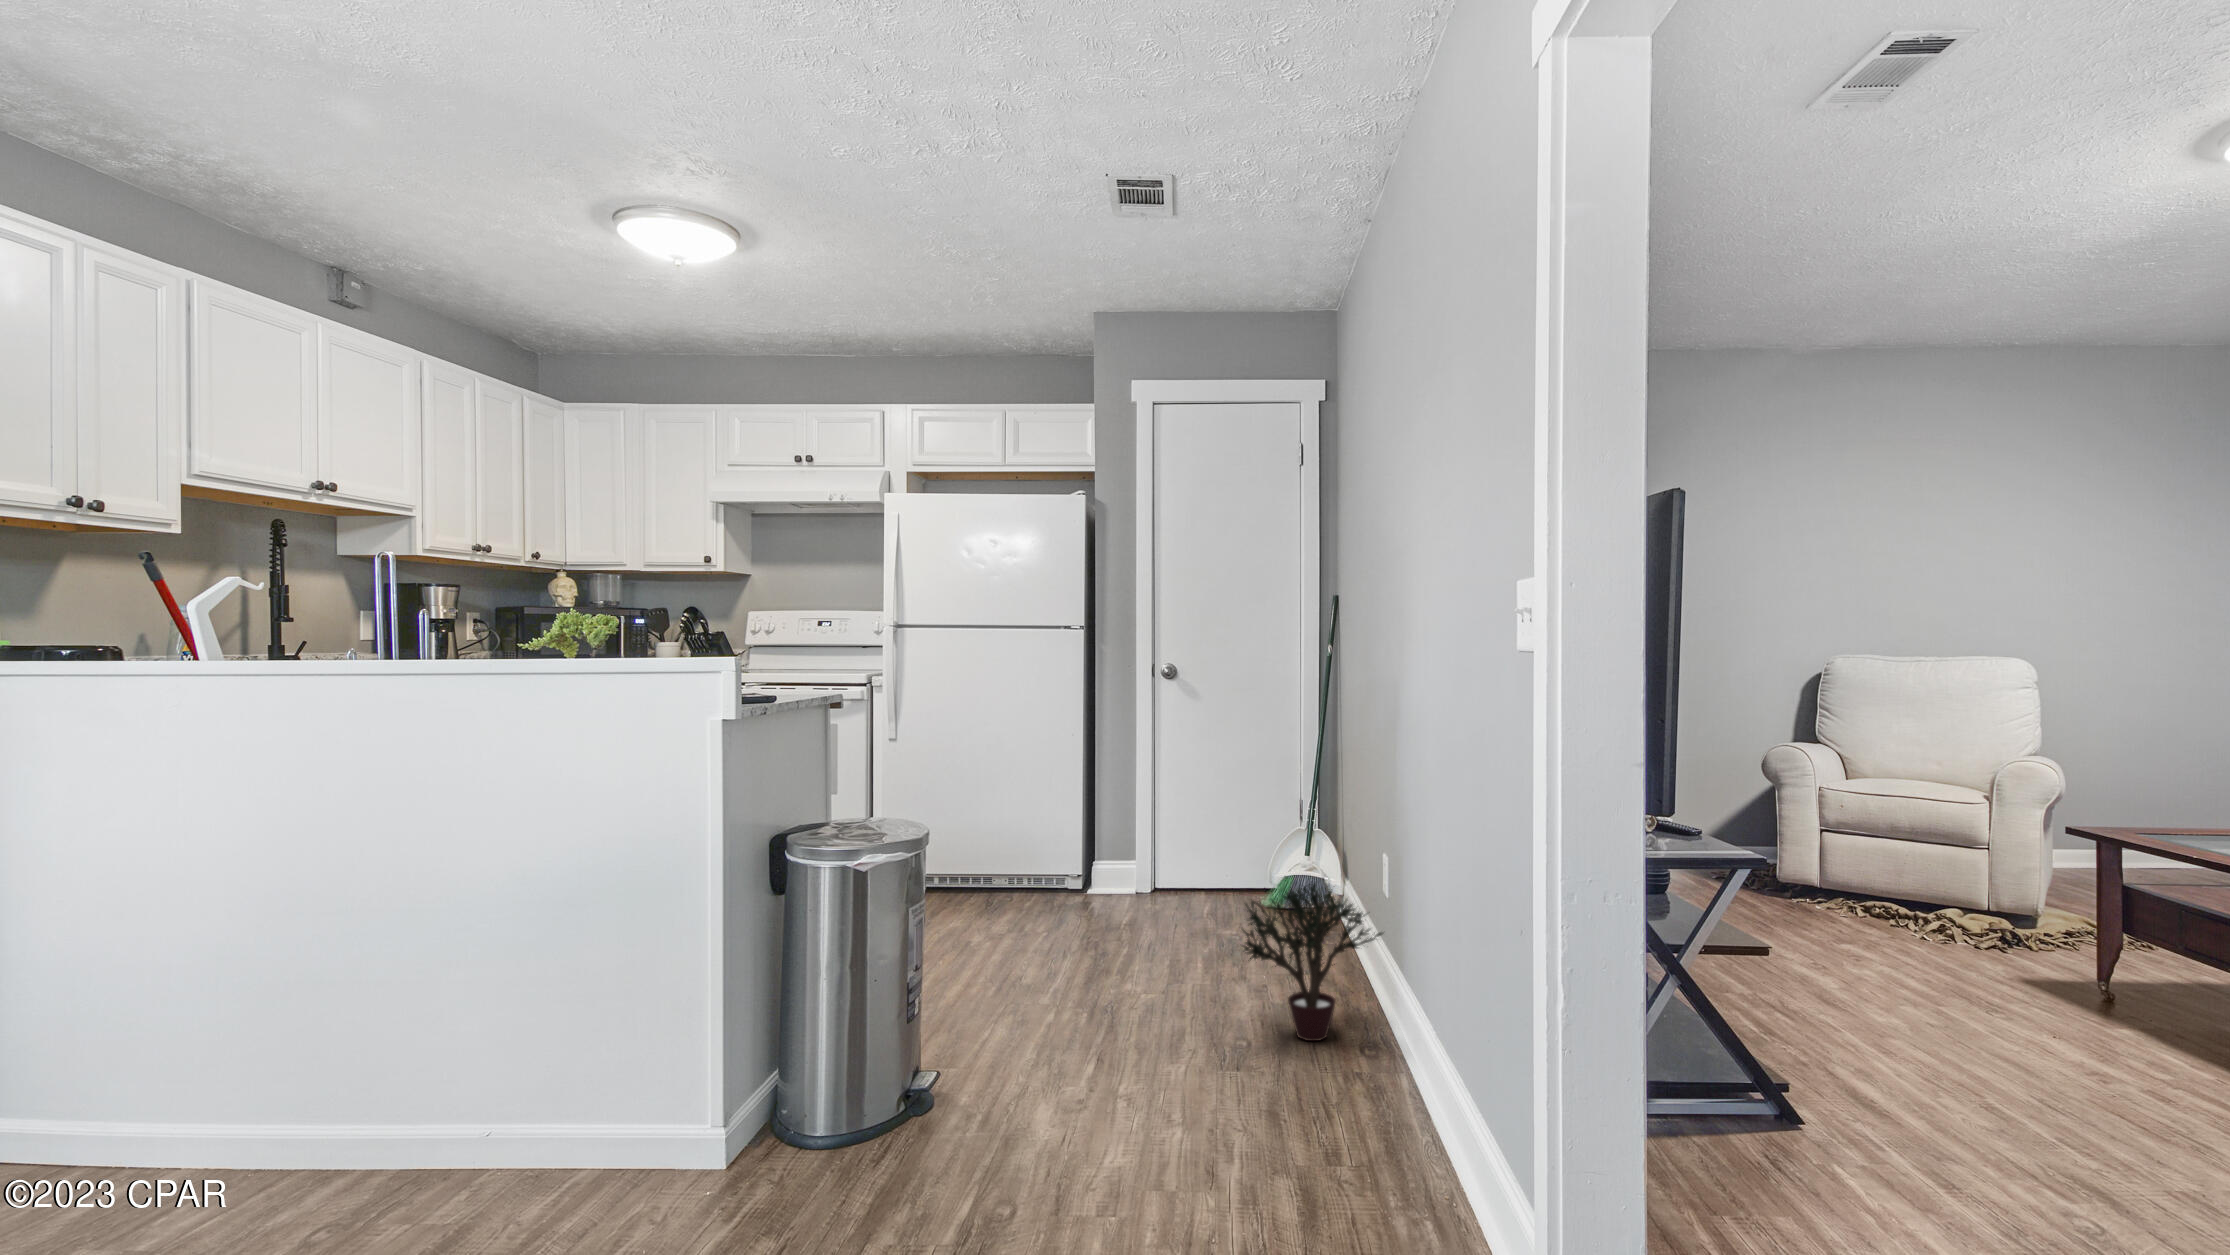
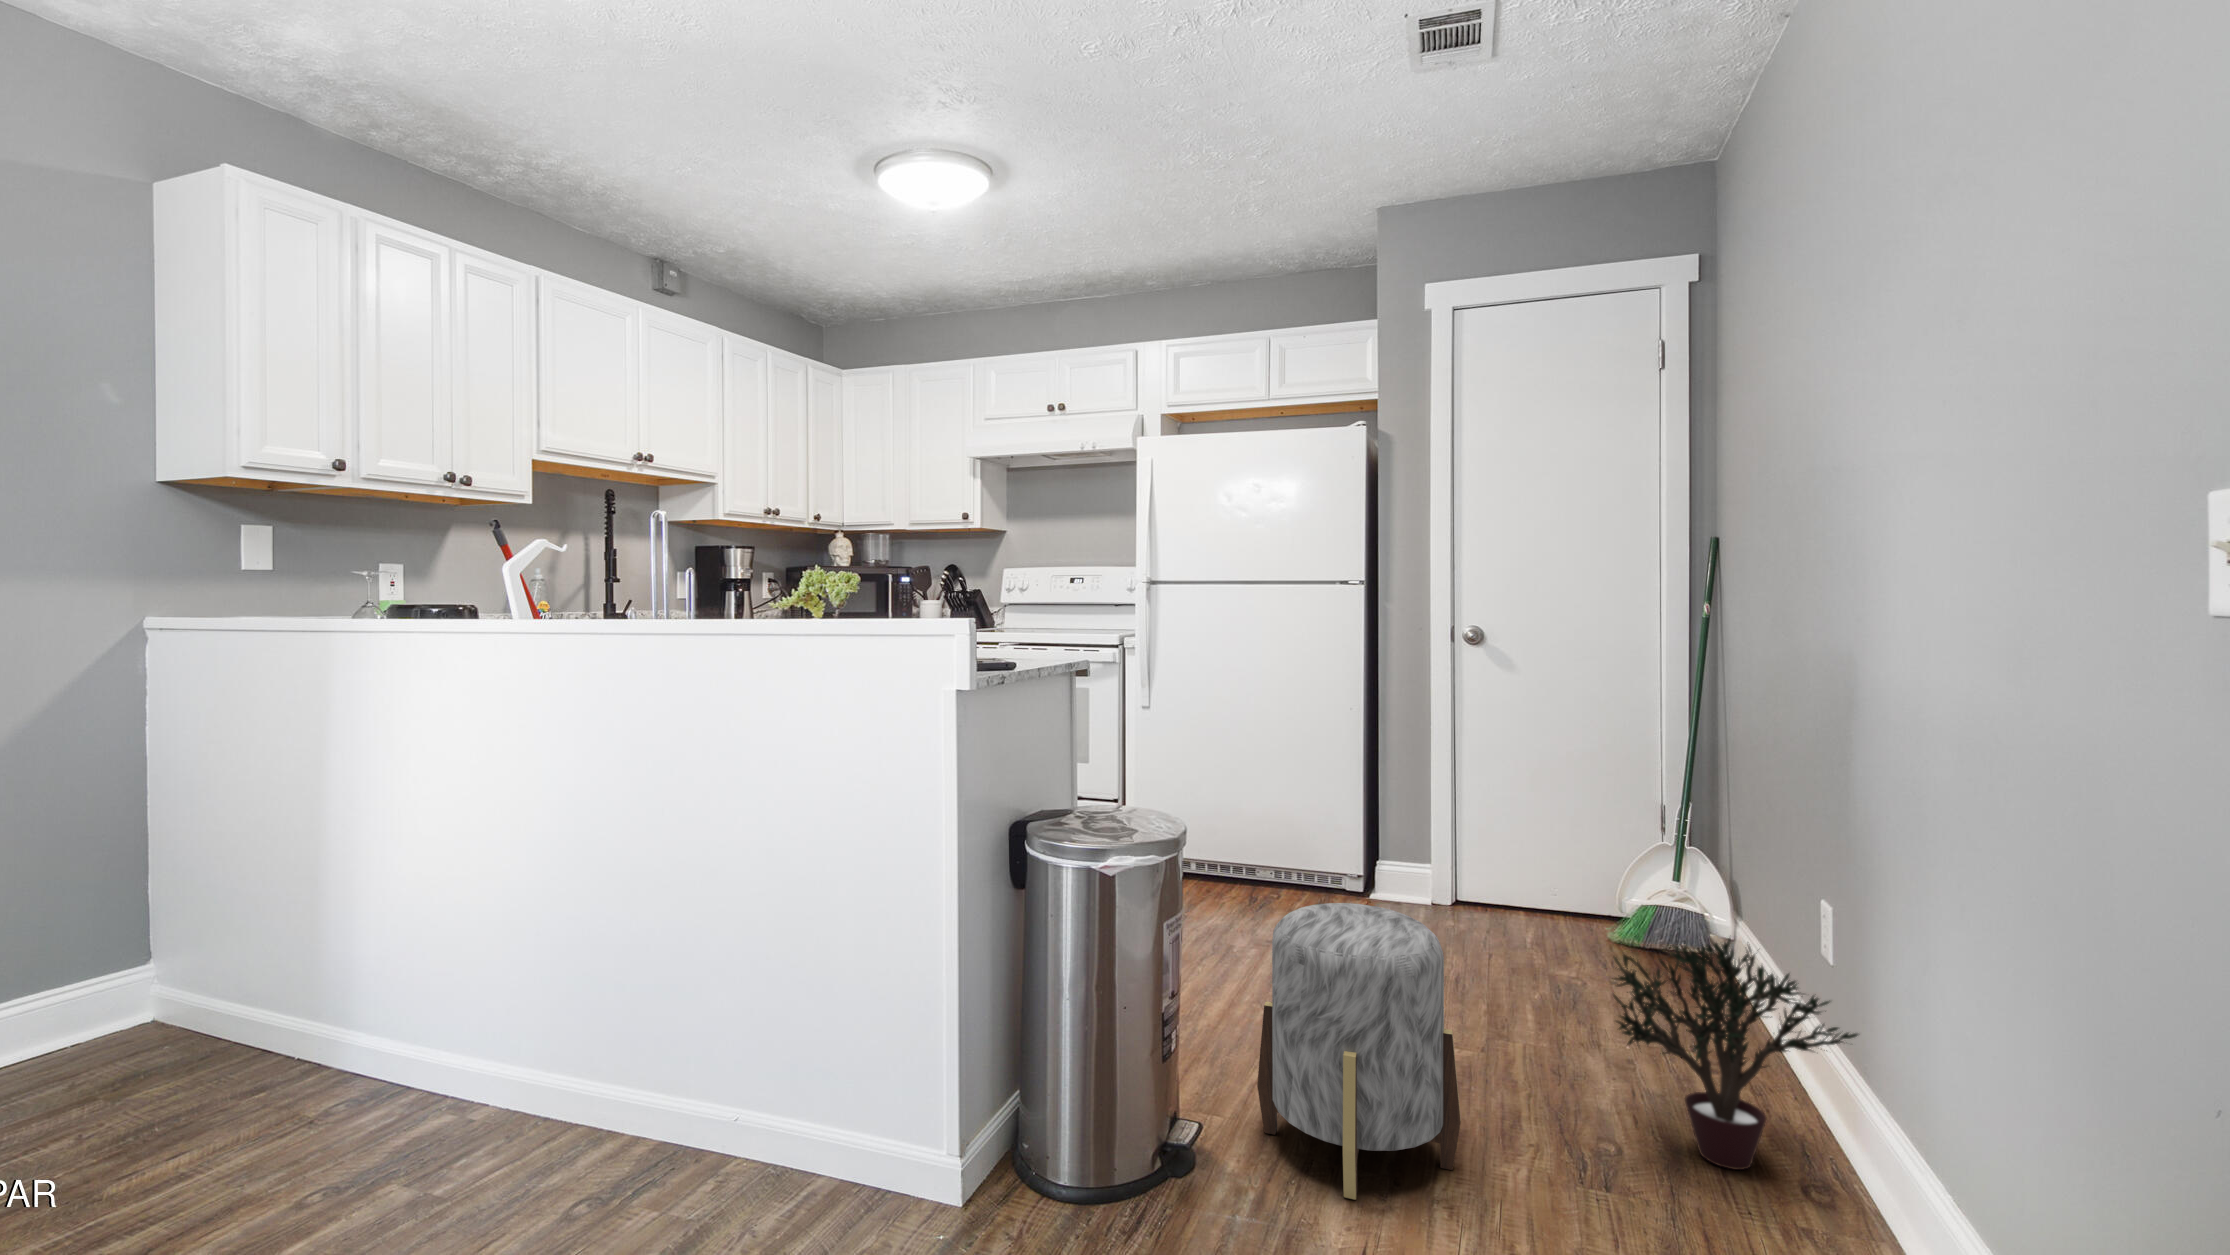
stool: none [984,883,1136,1105] -> present [1257,903,1461,1200]

